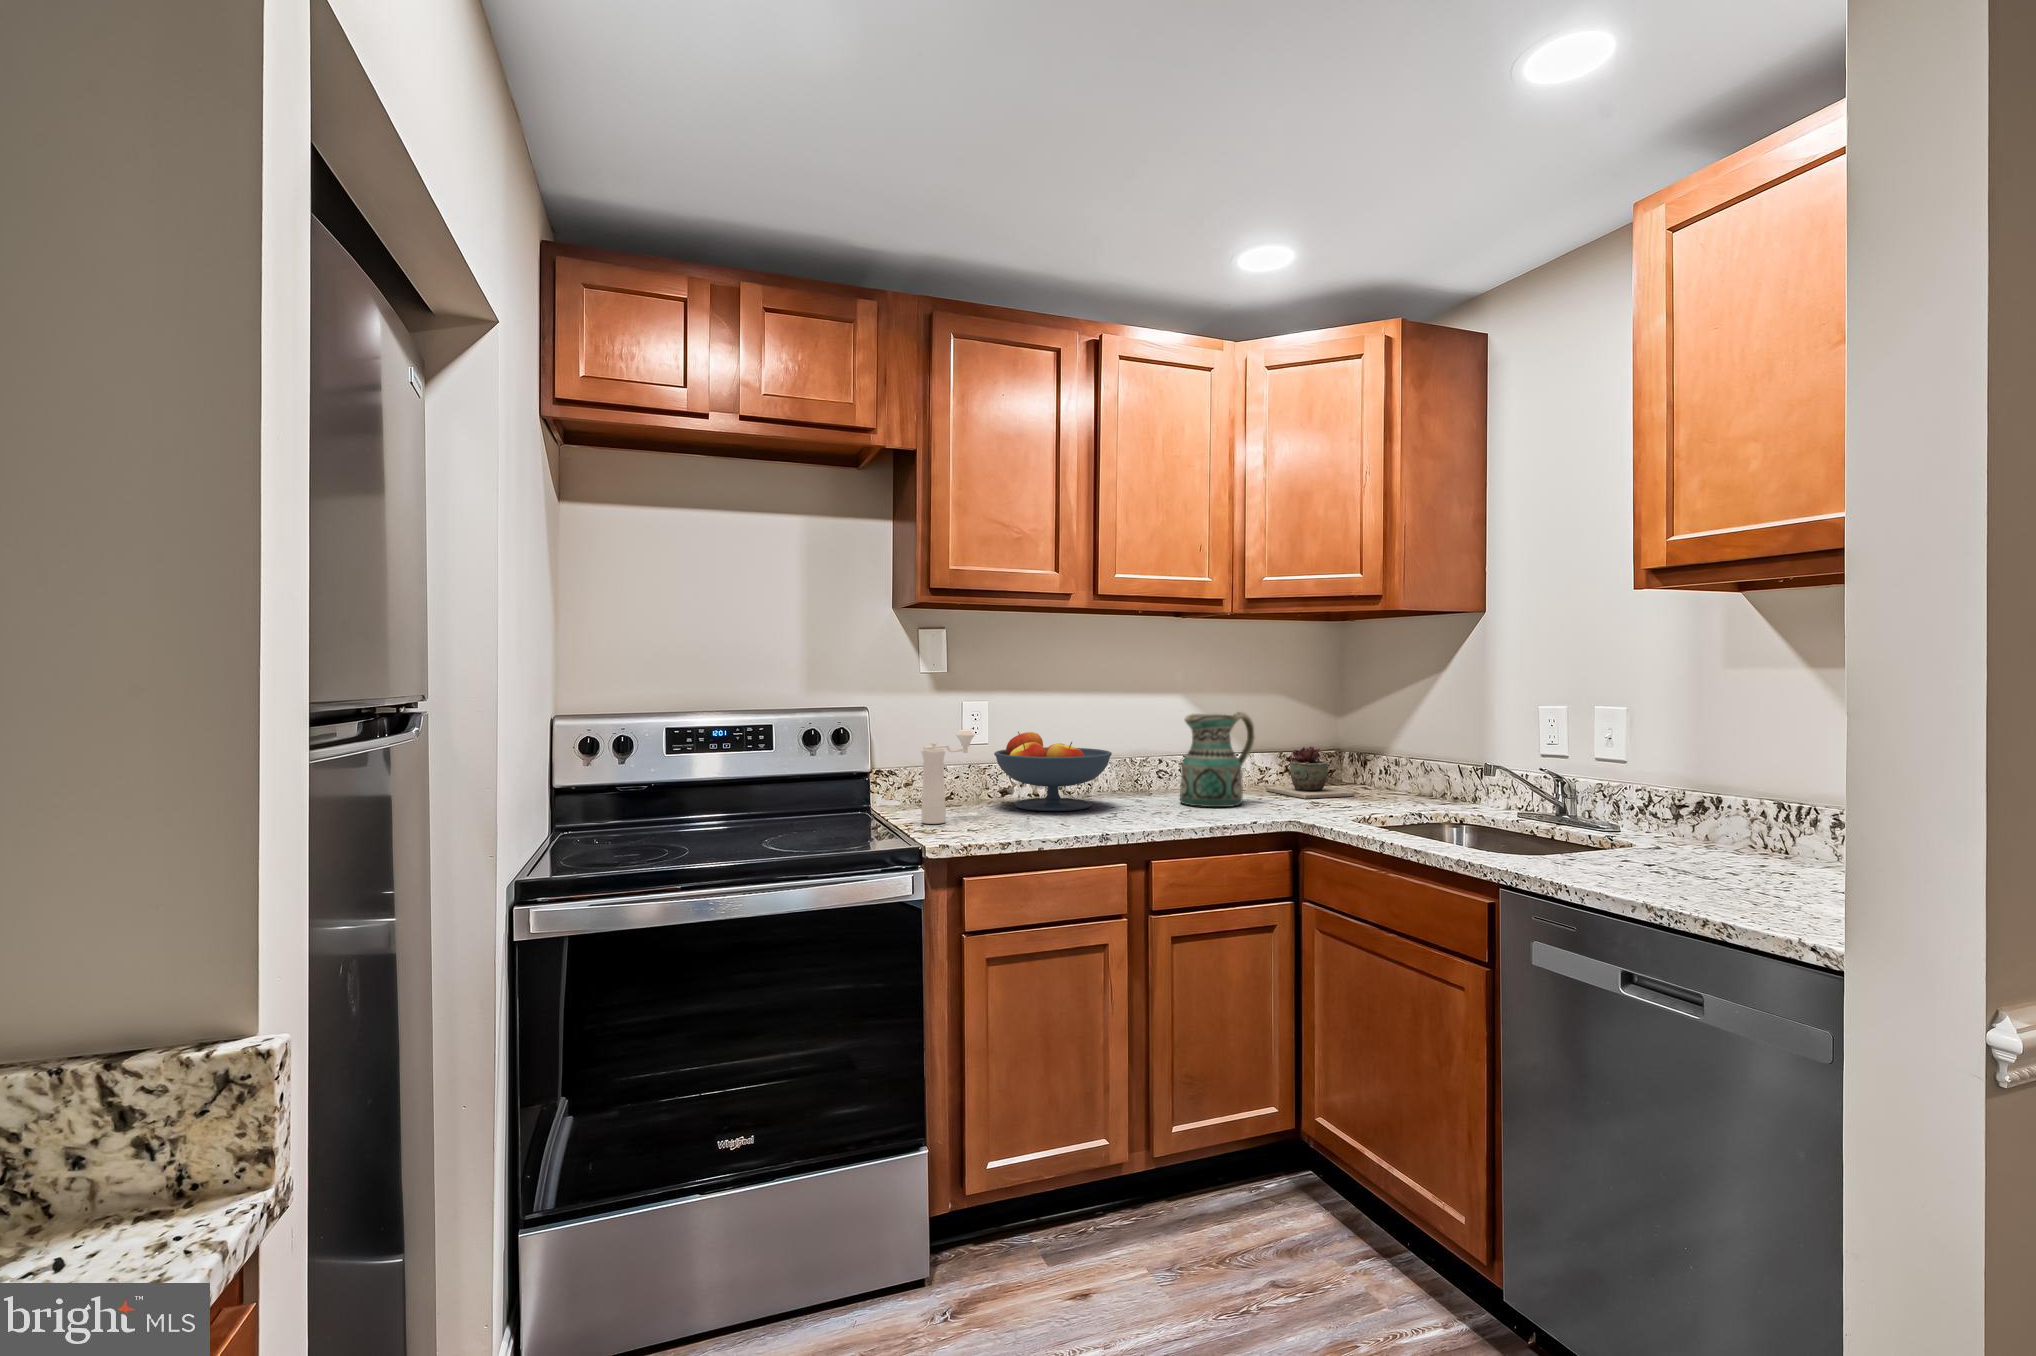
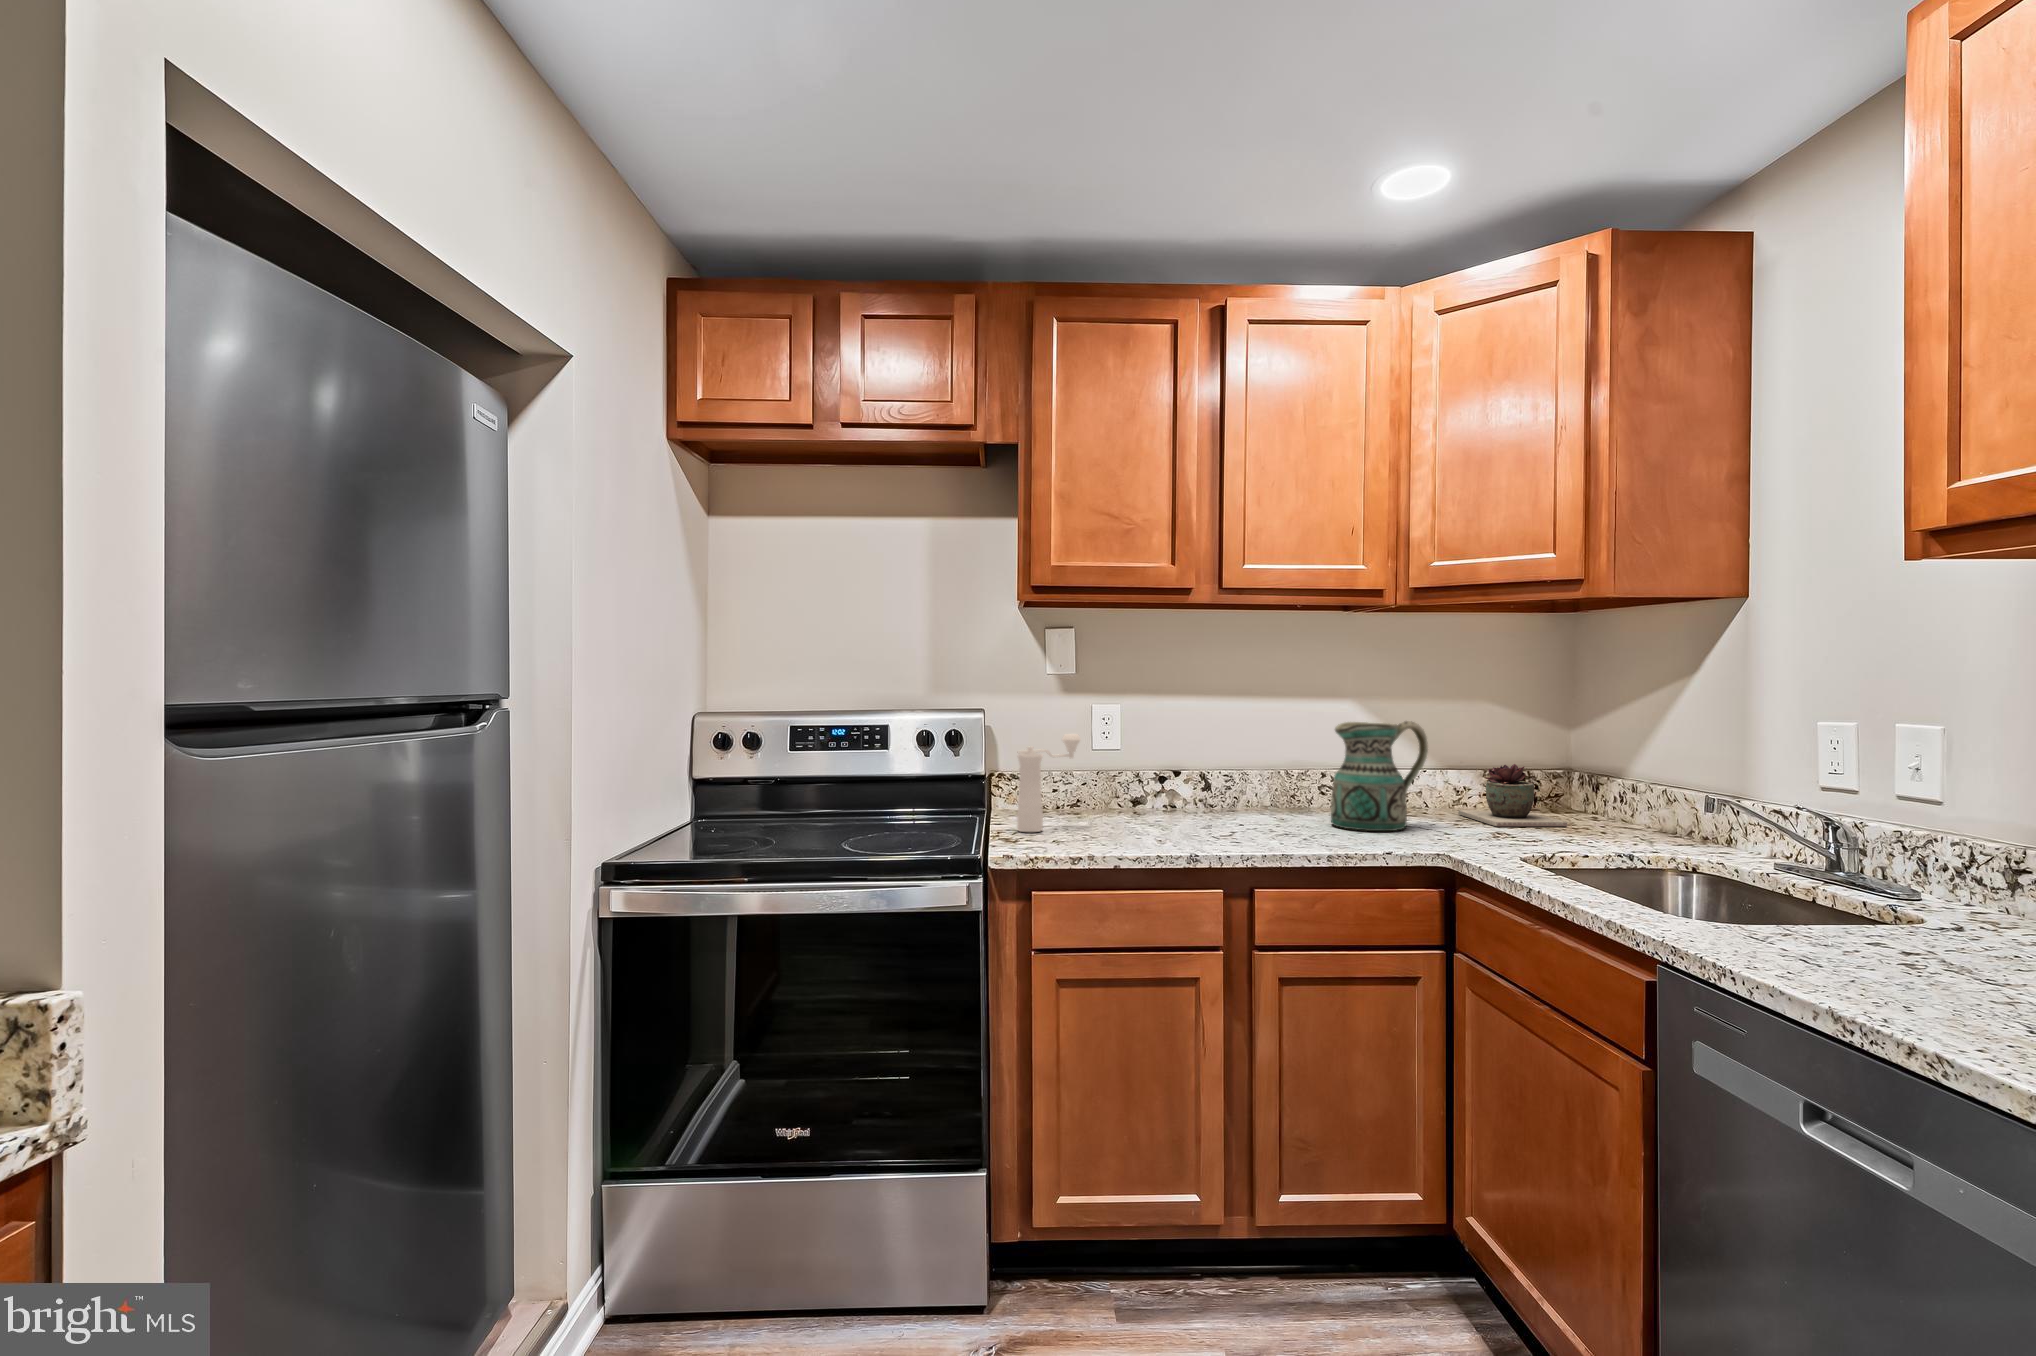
fruit bowl: present [994,732,1112,811] -> none [1116,737,1247,826]

